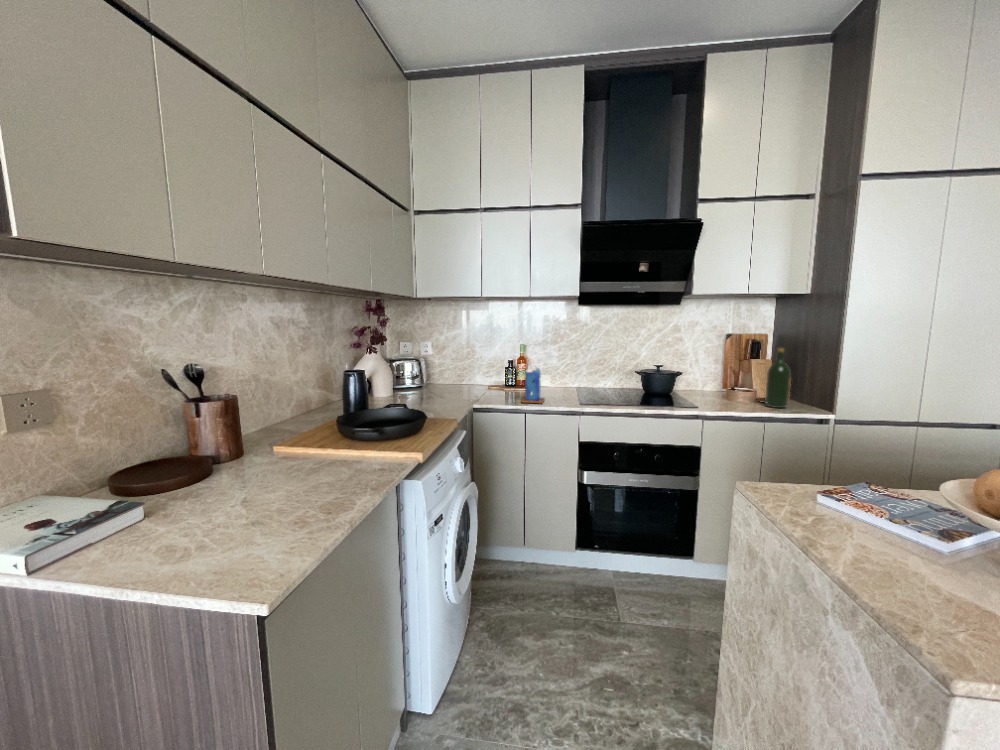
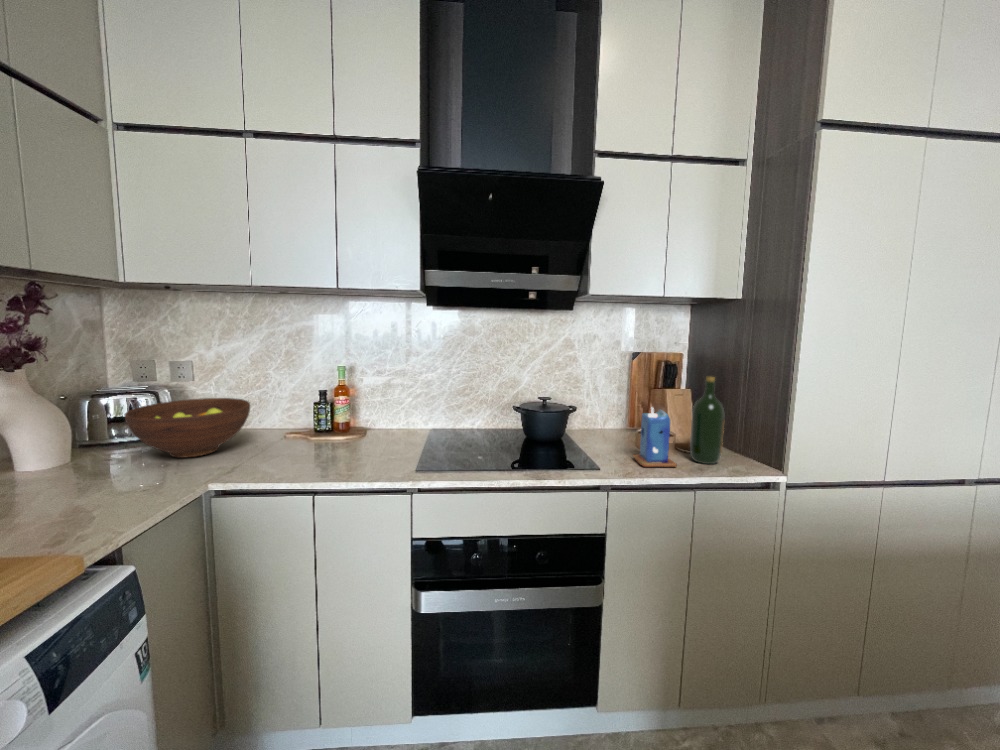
fruit bowl: none [417,363,476,394] -> present [125,398,250,458]
candle: present [521,367,544,404] -> present [633,408,677,467]

